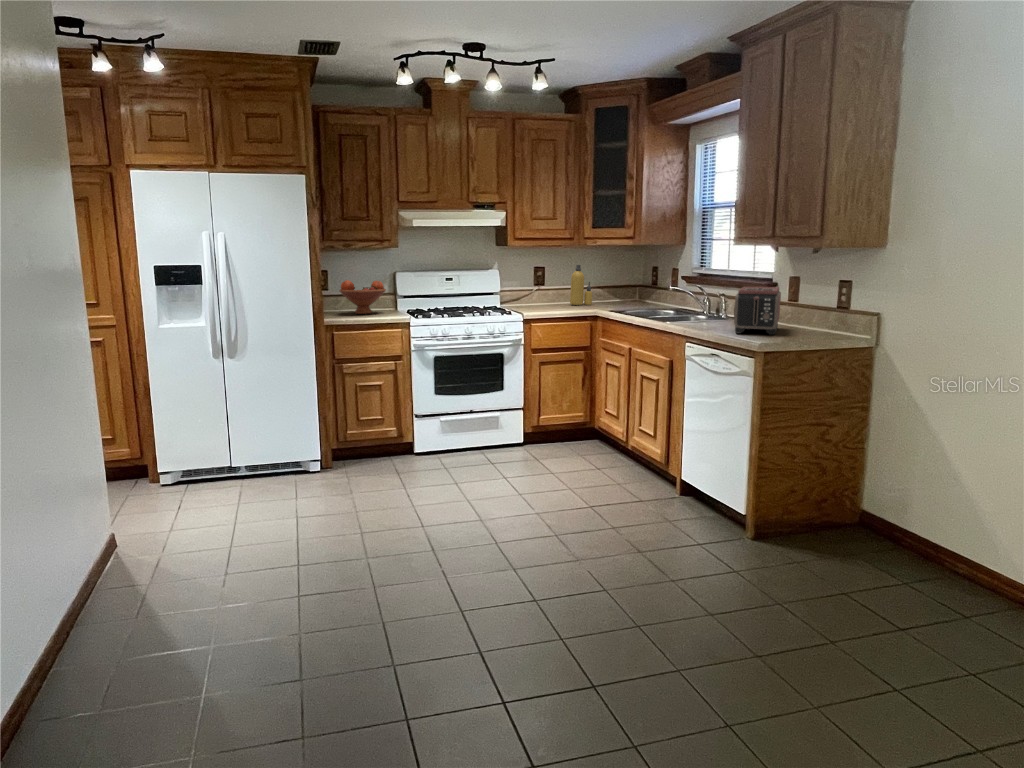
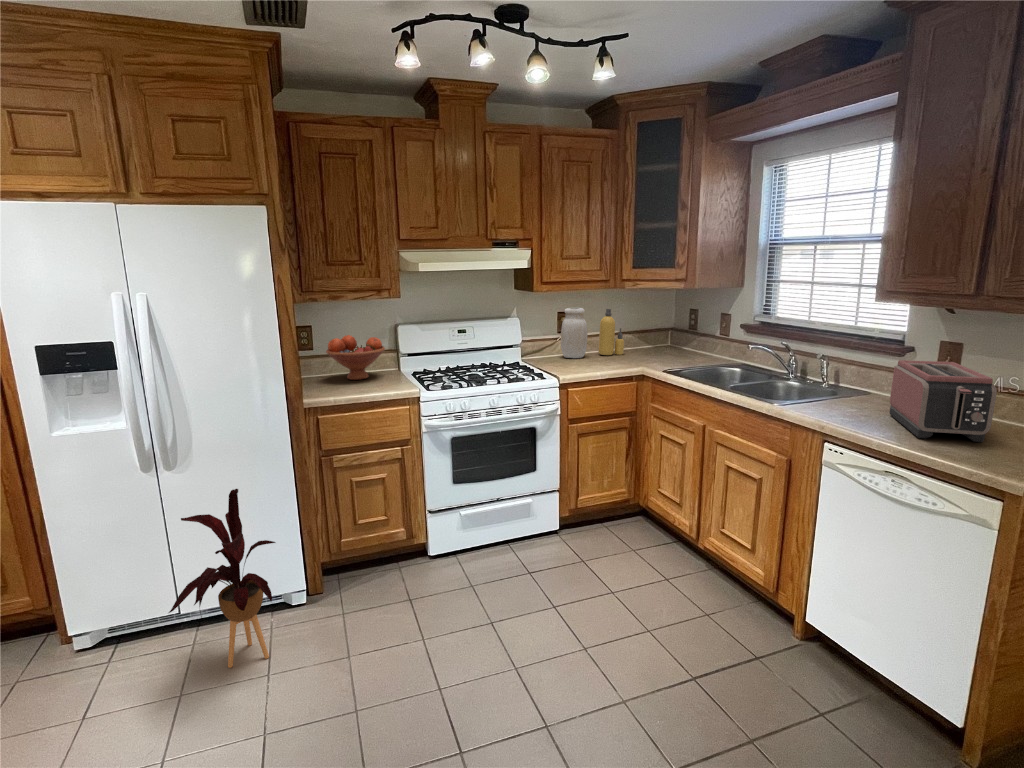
jar: none [536,263,559,306] -> present [561,308,587,358]
house plant: none [233,363,304,494] -> present [169,489,275,668]

